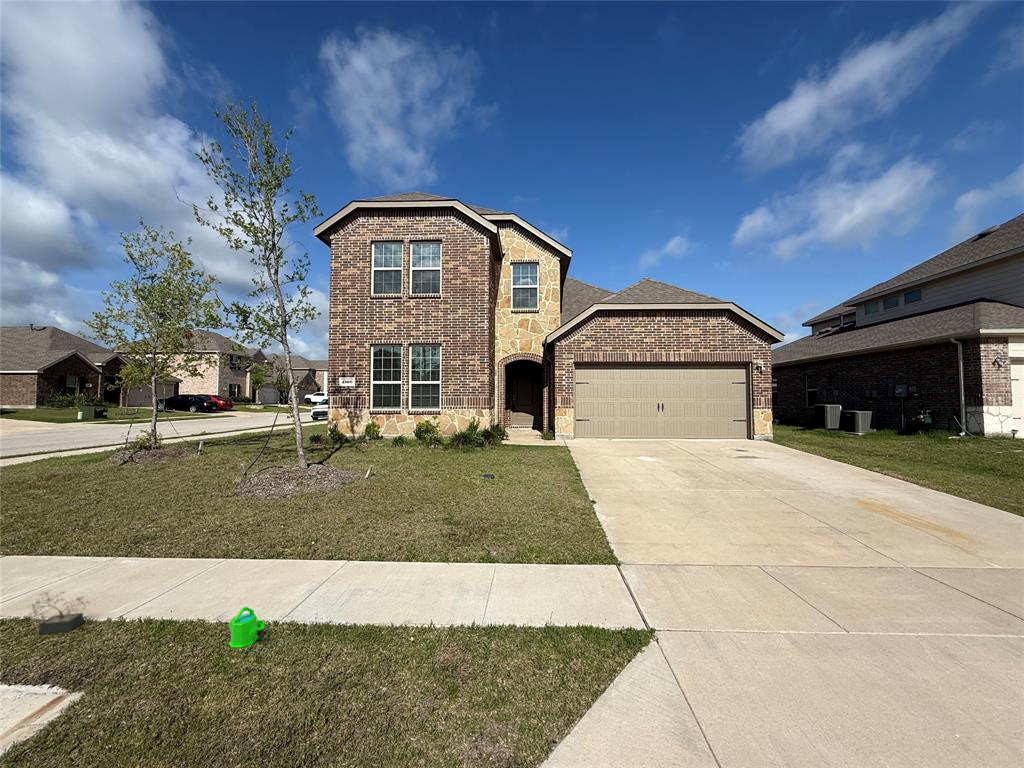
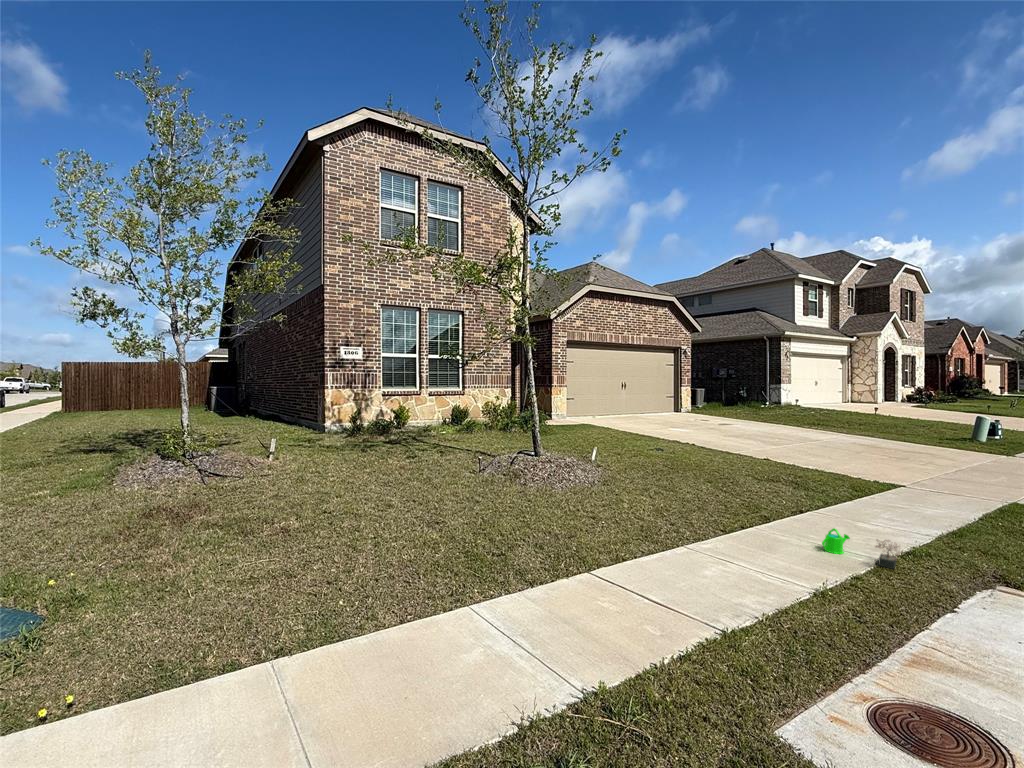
watering can: present [229,607,265,647] -> present [822,528,850,554]

